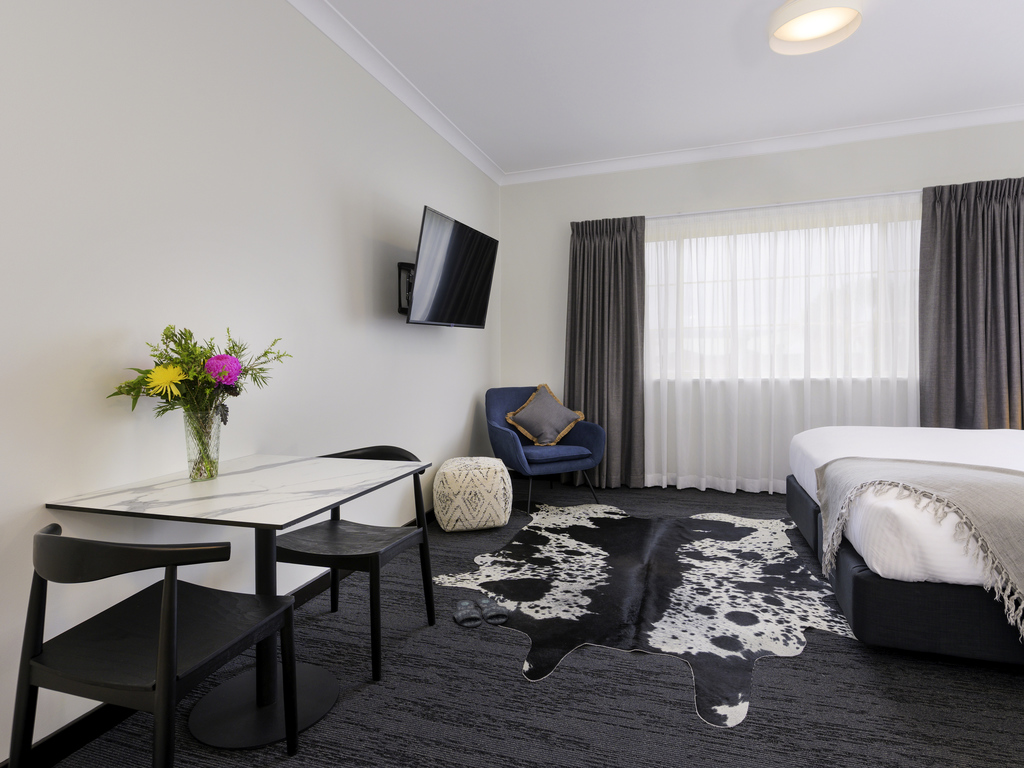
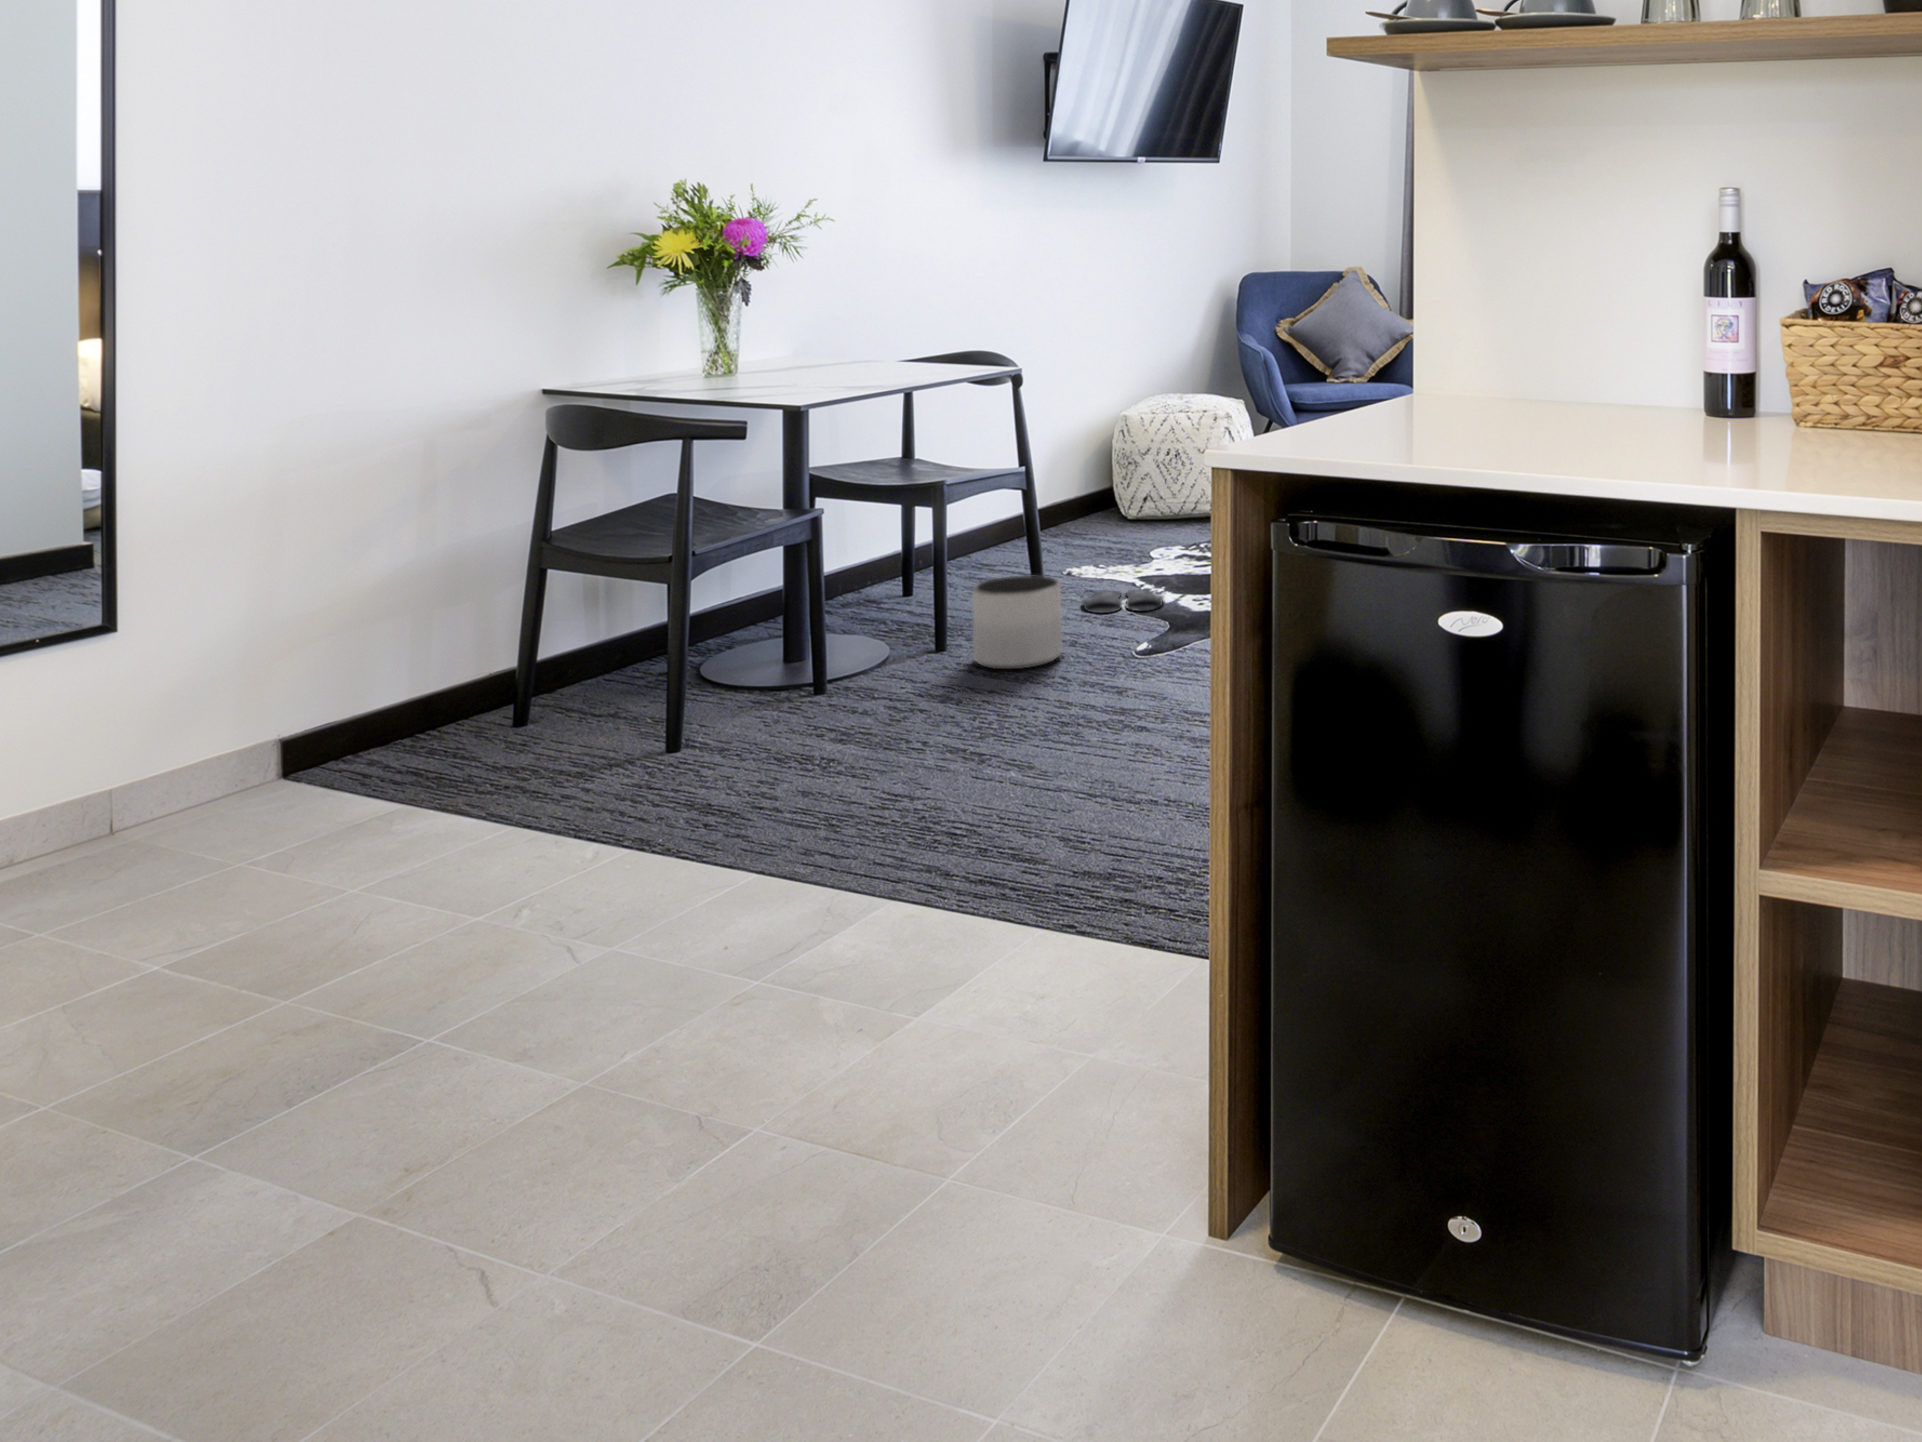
planter: none [403,624,469,713] -> present [972,576,1062,669]

